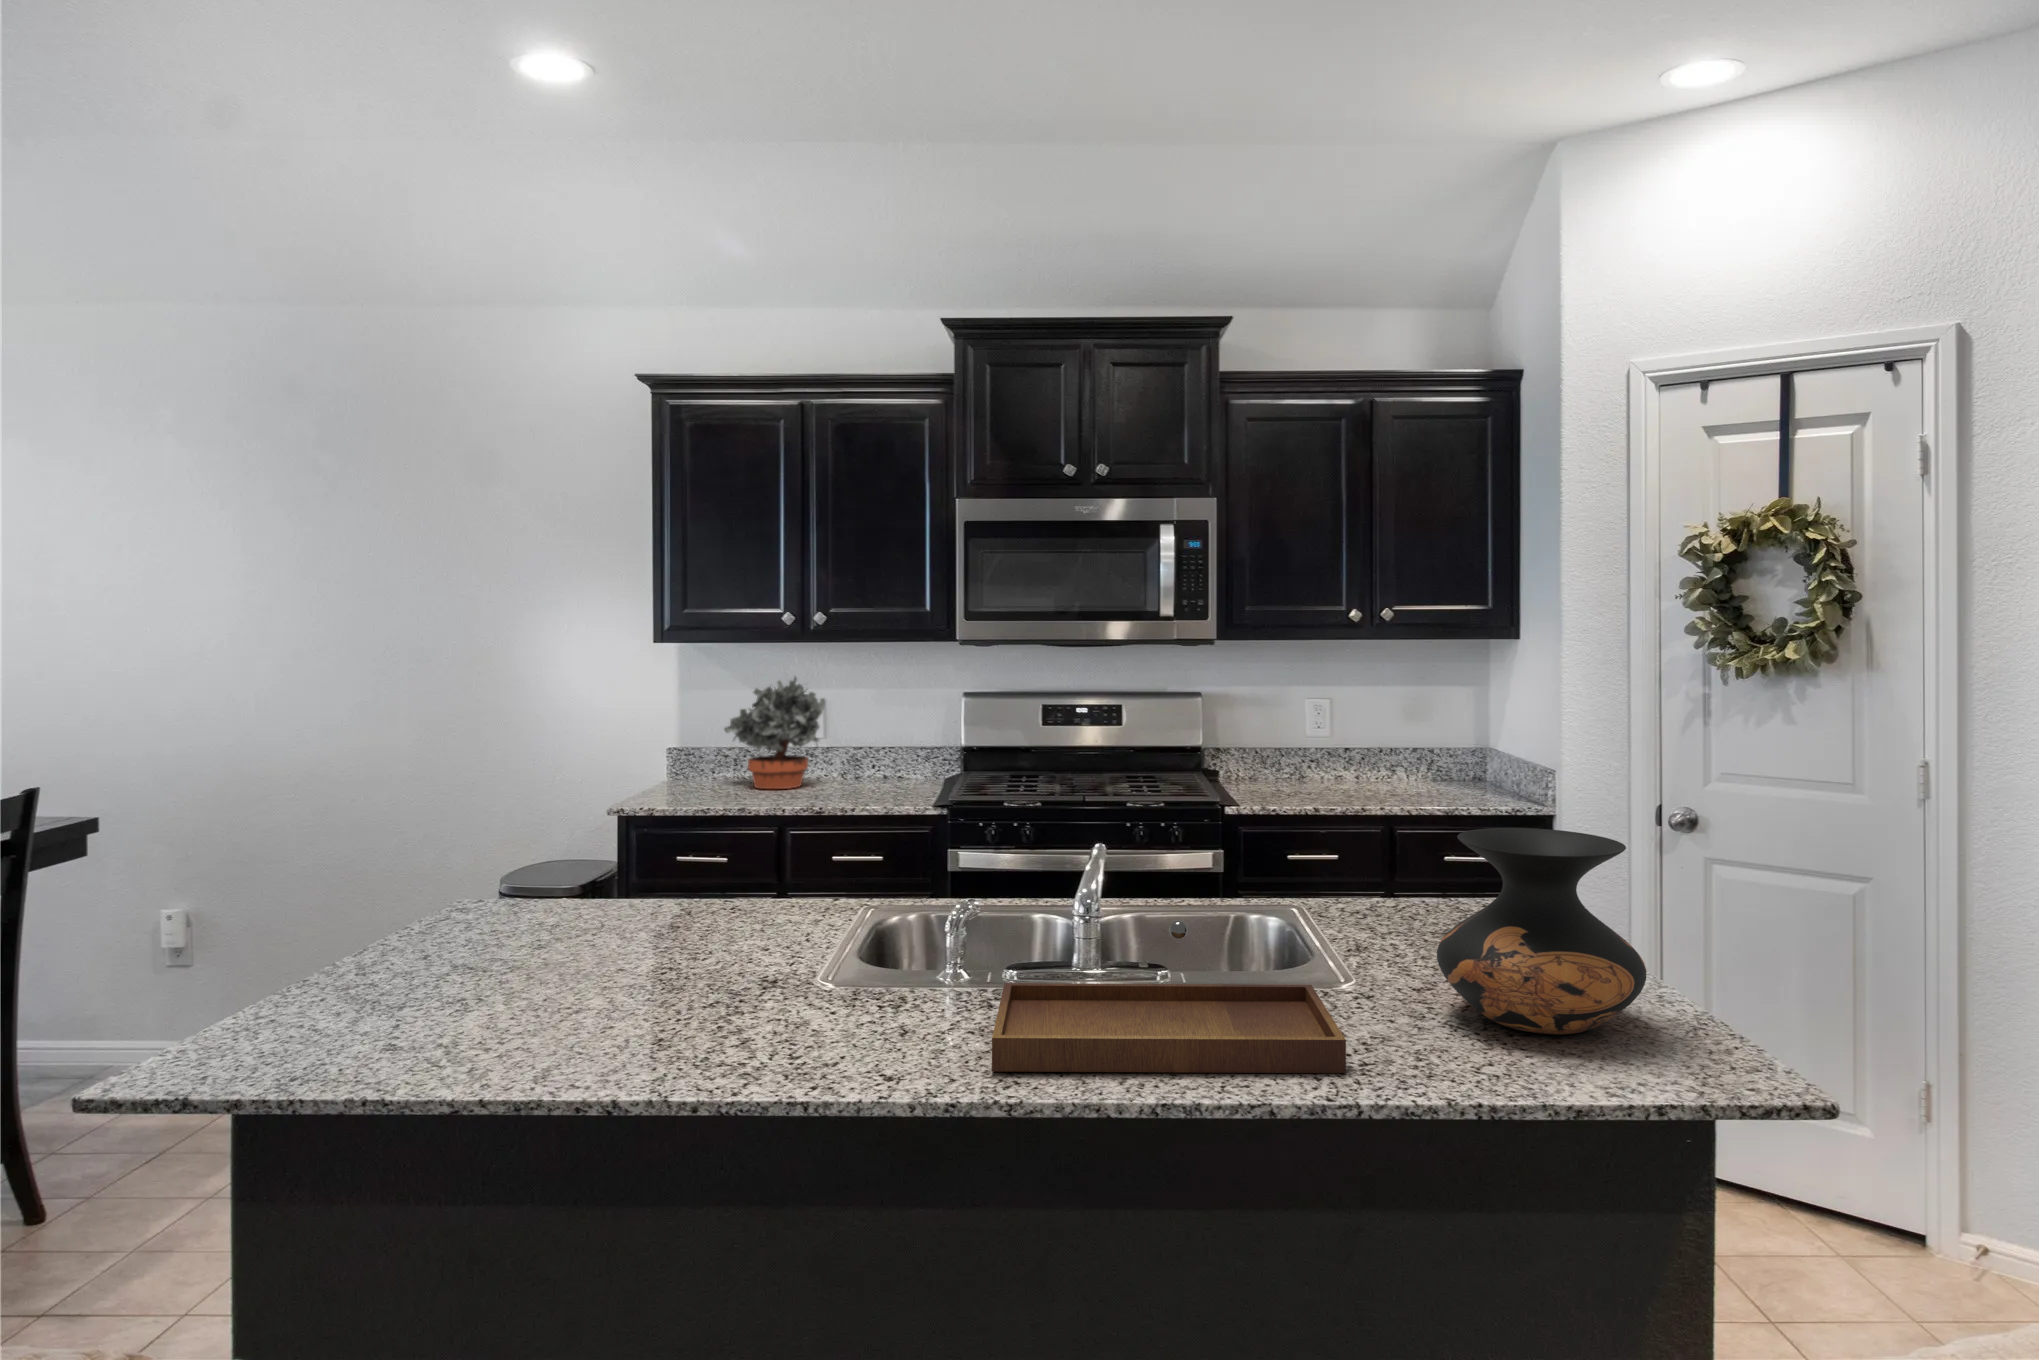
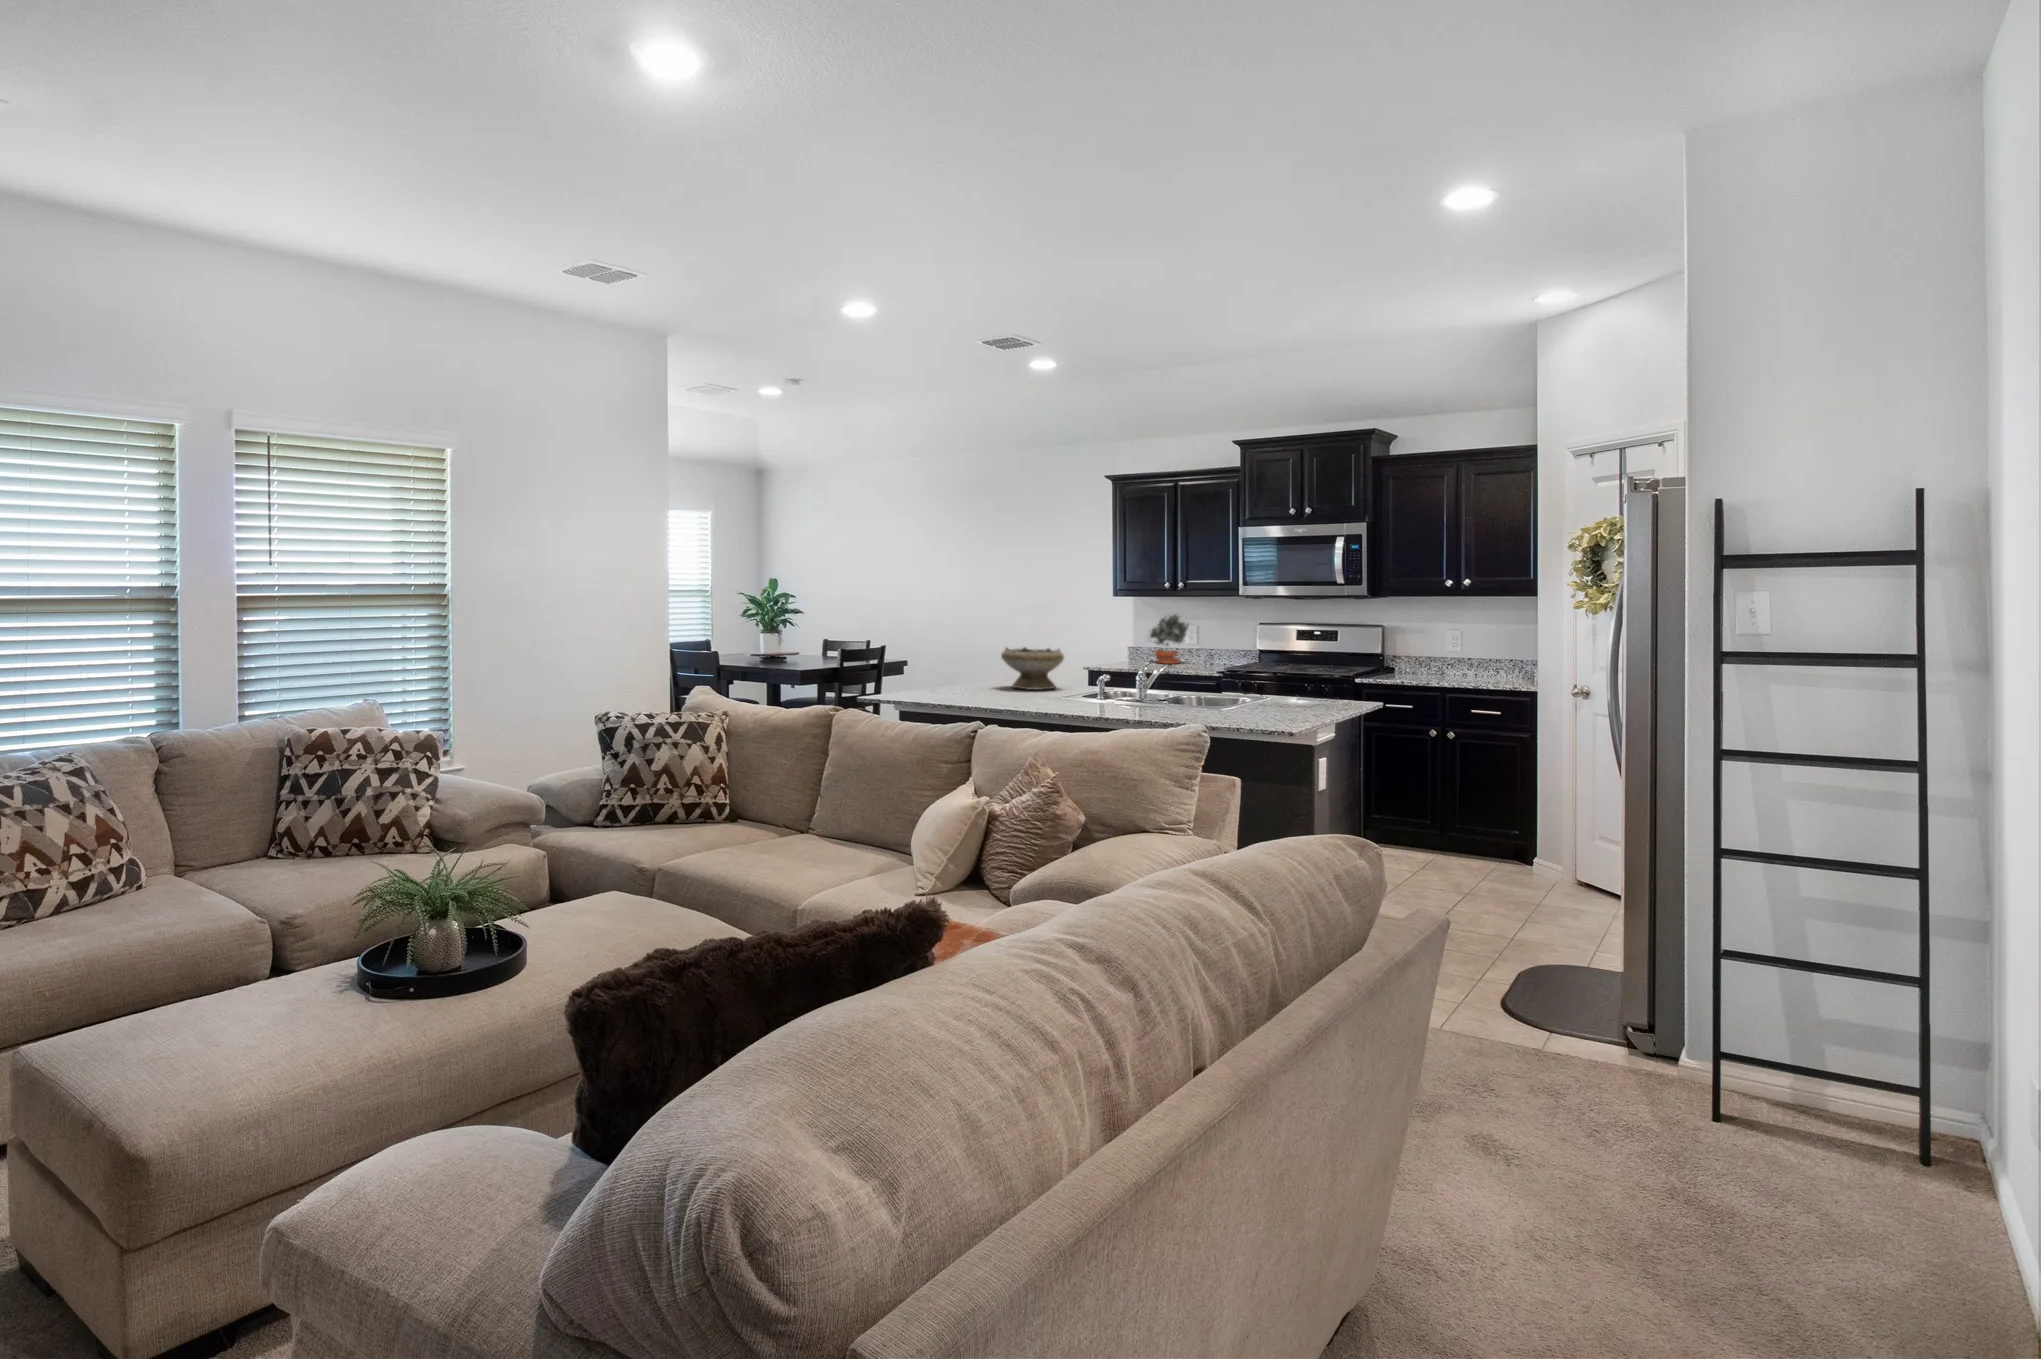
vase: present [1437,828,1646,1035] -> none [1233,651,1298,710]
bowl: none [500,833,742,1008] -> present [1001,647,1064,690]
tray: present [992,920,1346,1073] -> none [1094,670,1202,708]

